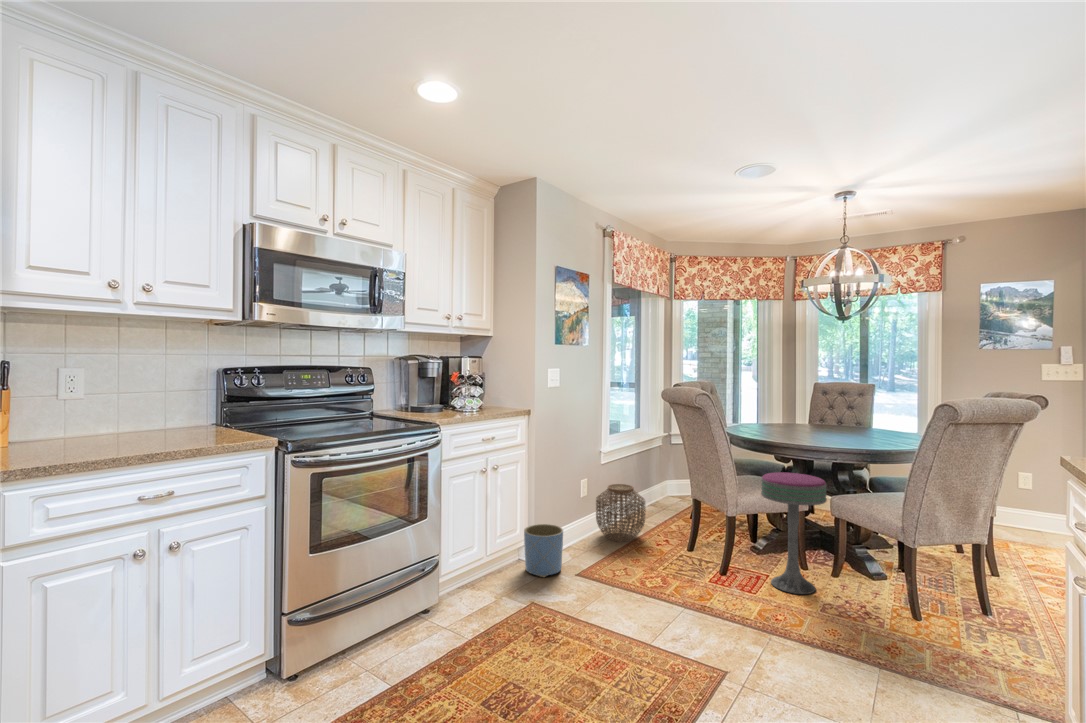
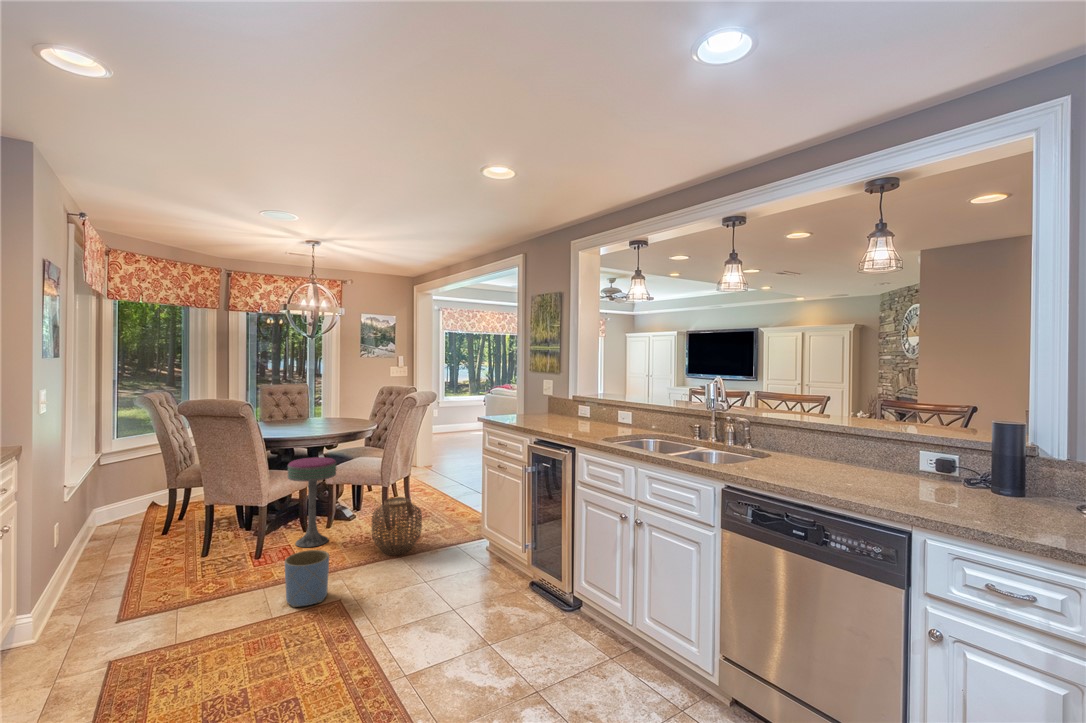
woven basket: present [596,484,646,542] -> present [372,497,422,555]
planter: present [524,524,563,577] -> present [285,550,329,607]

